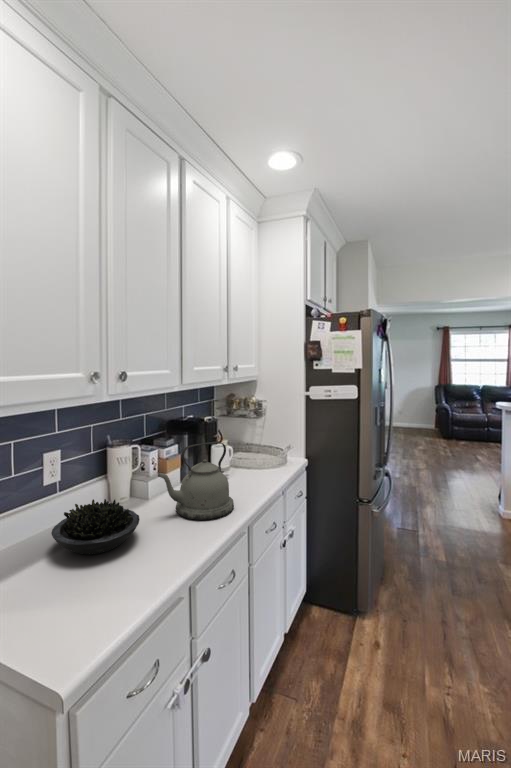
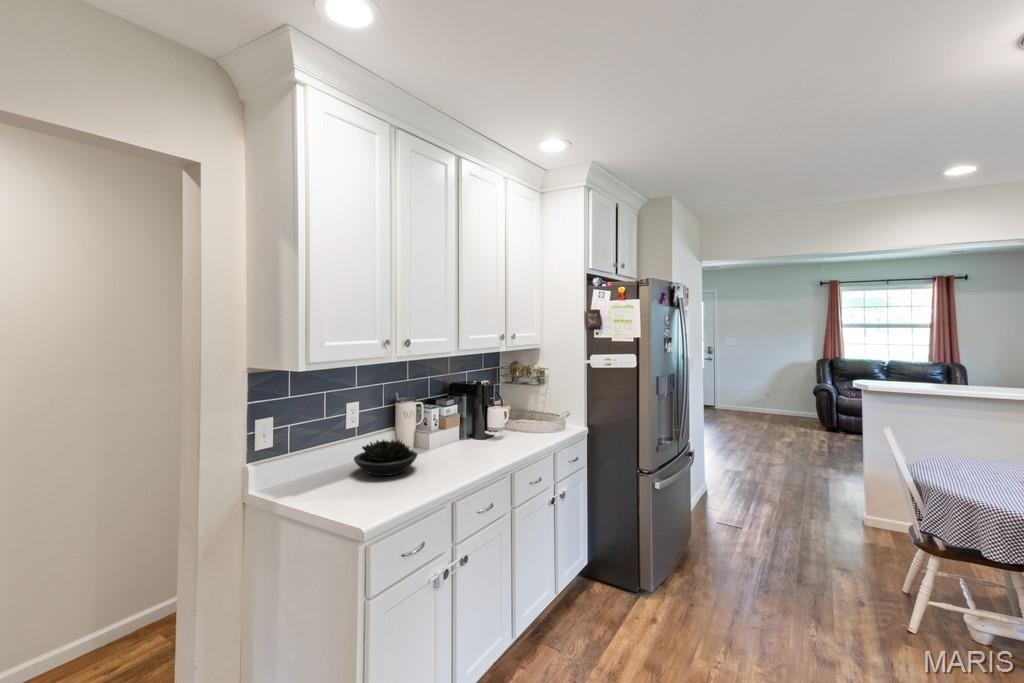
kettle: present [158,442,234,520] -> none [434,400,499,463]

